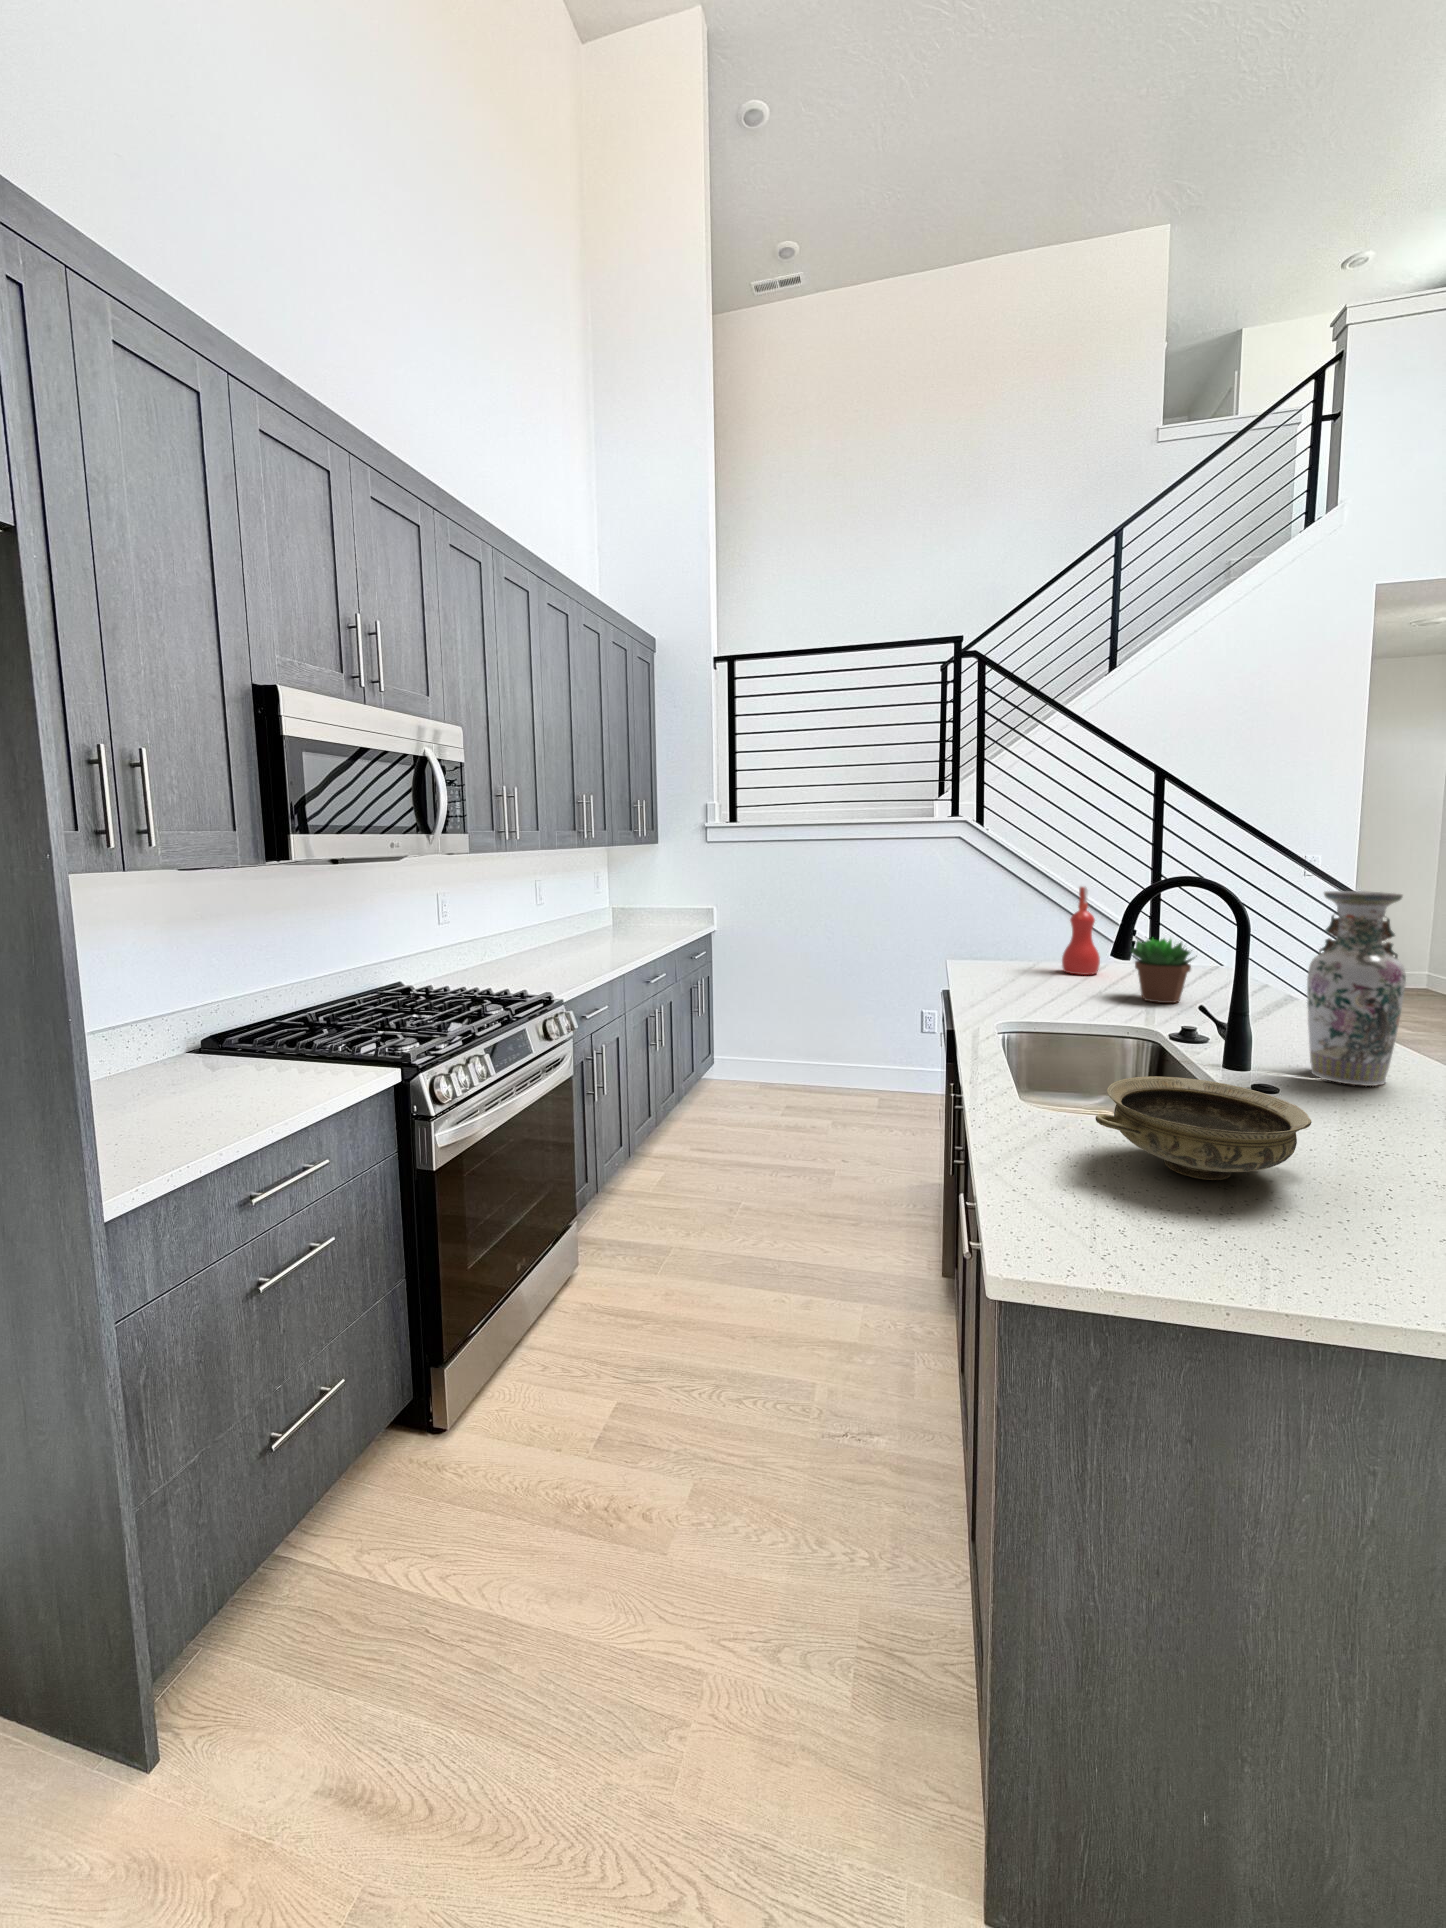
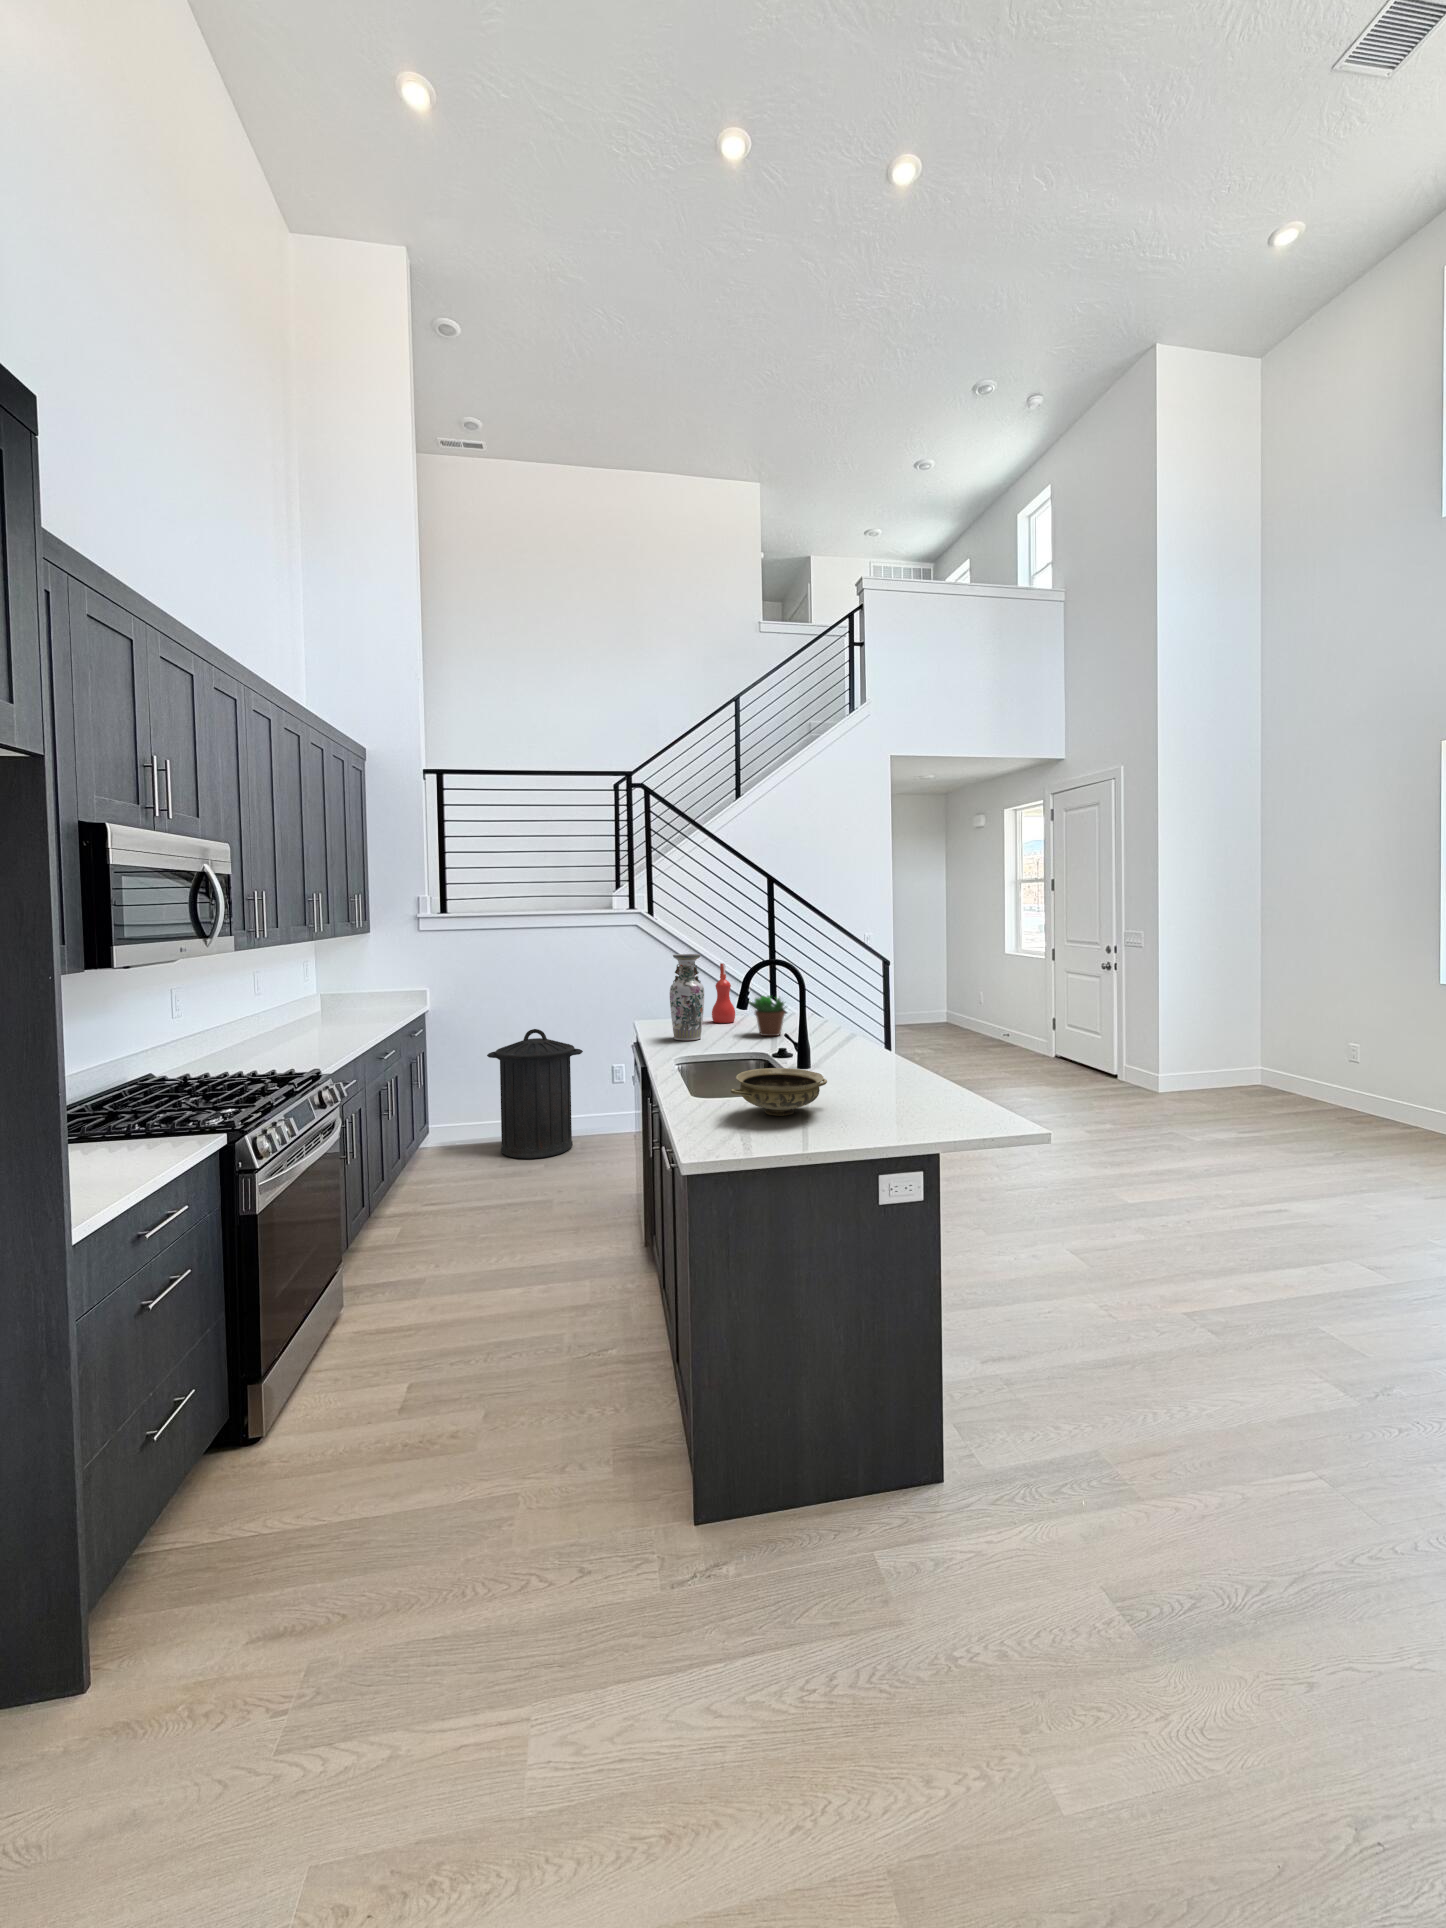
vase: present [1307,891,1406,1086] -> present [670,954,704,1040]
trash can: none [773,961,886,1114] -> present [487,1029,583,1159]

